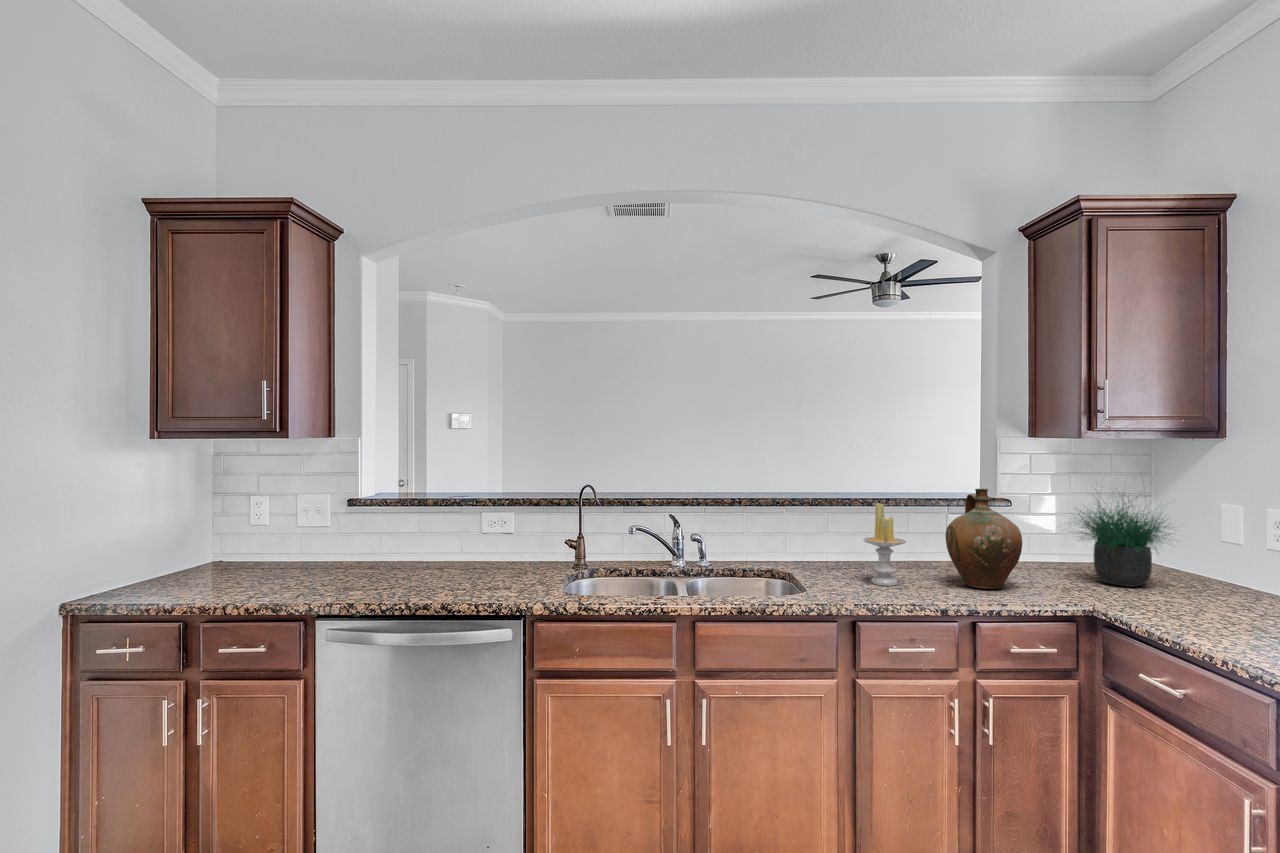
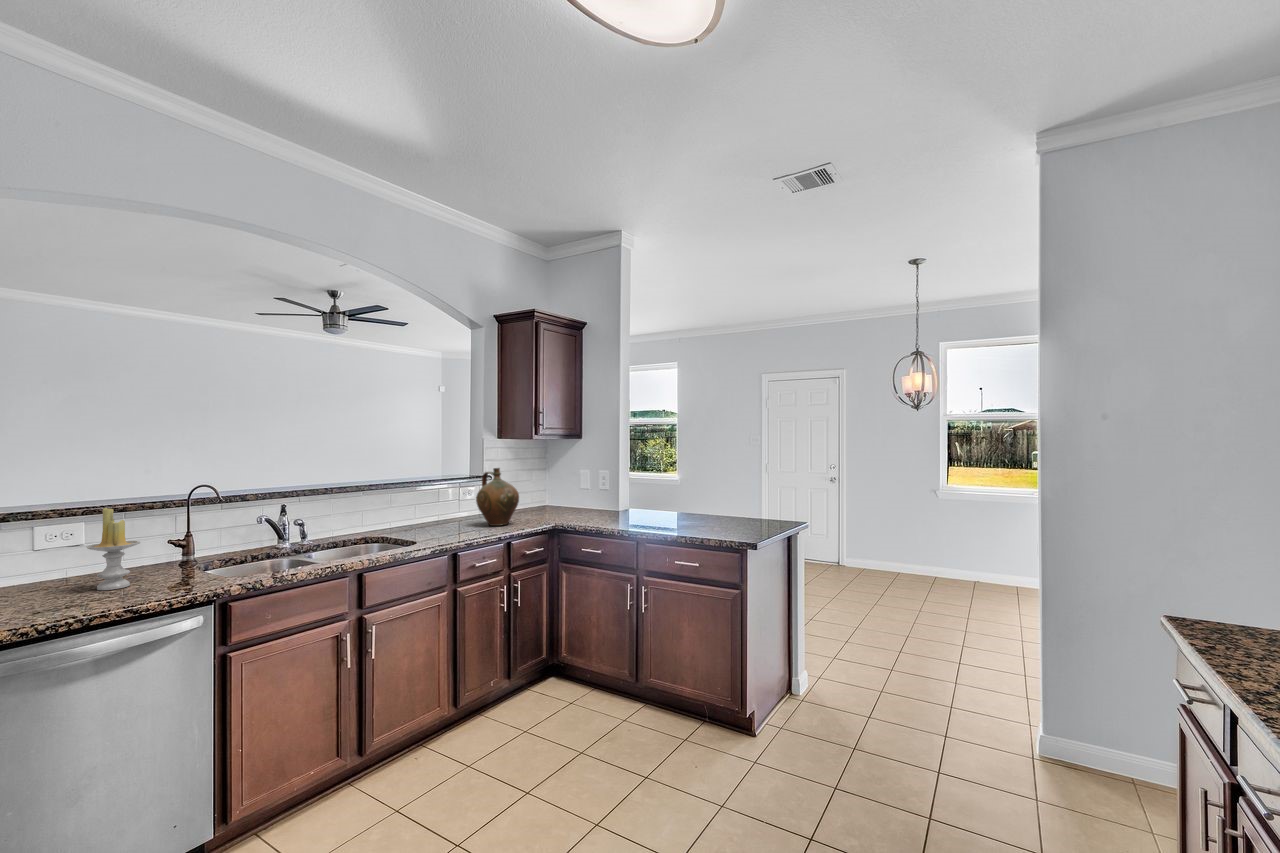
potted plant: present [1075,493,1171,587] -> none [518,455,577,515]
candle: present [863,503,906,586] -> present [87,508,140,590]

